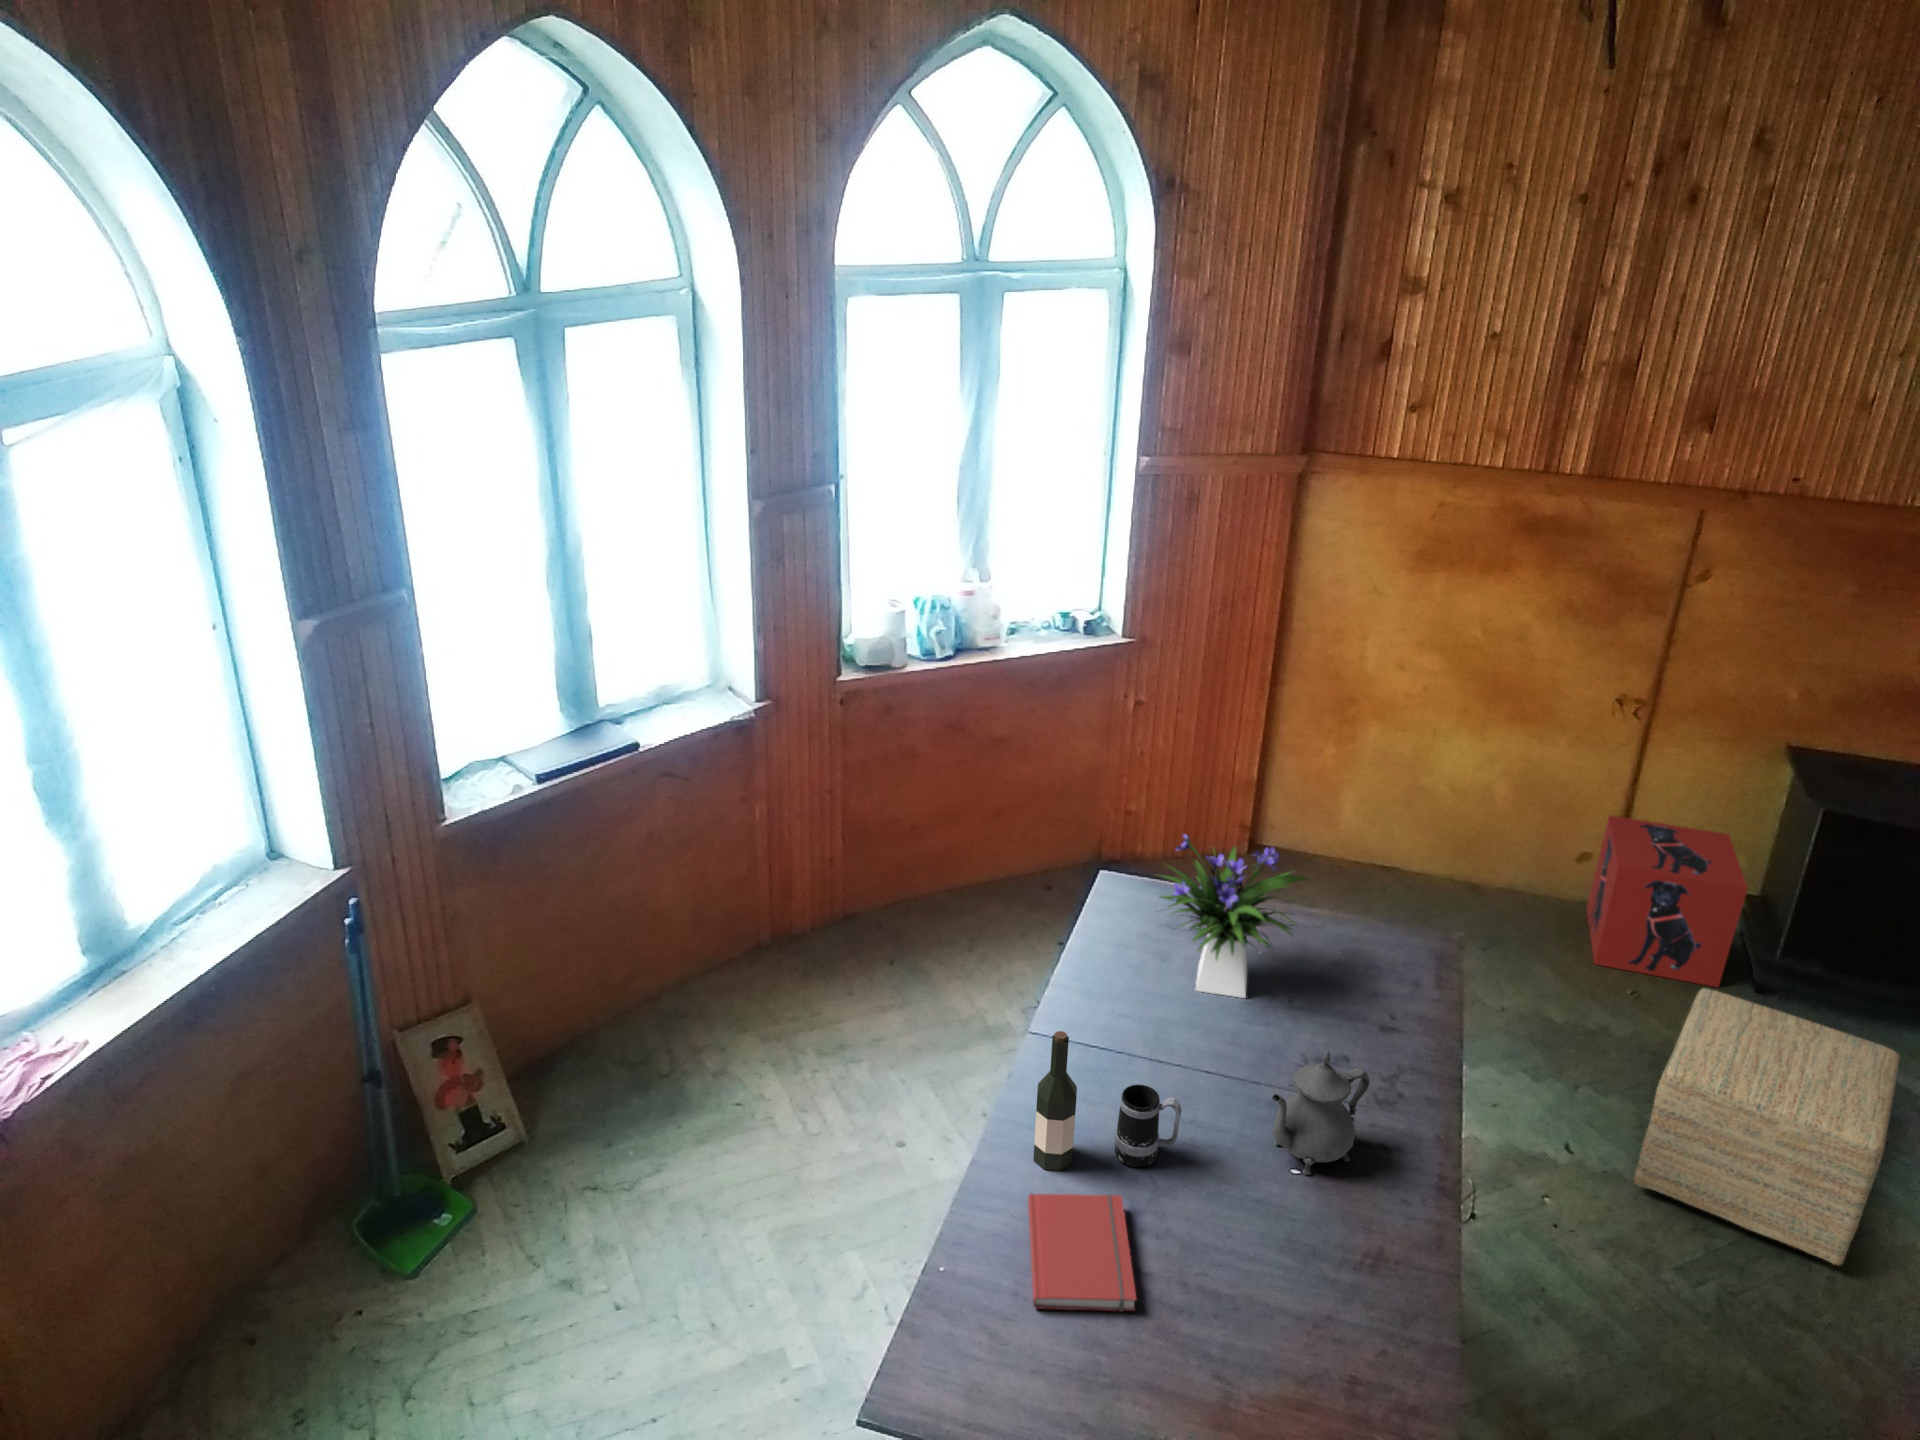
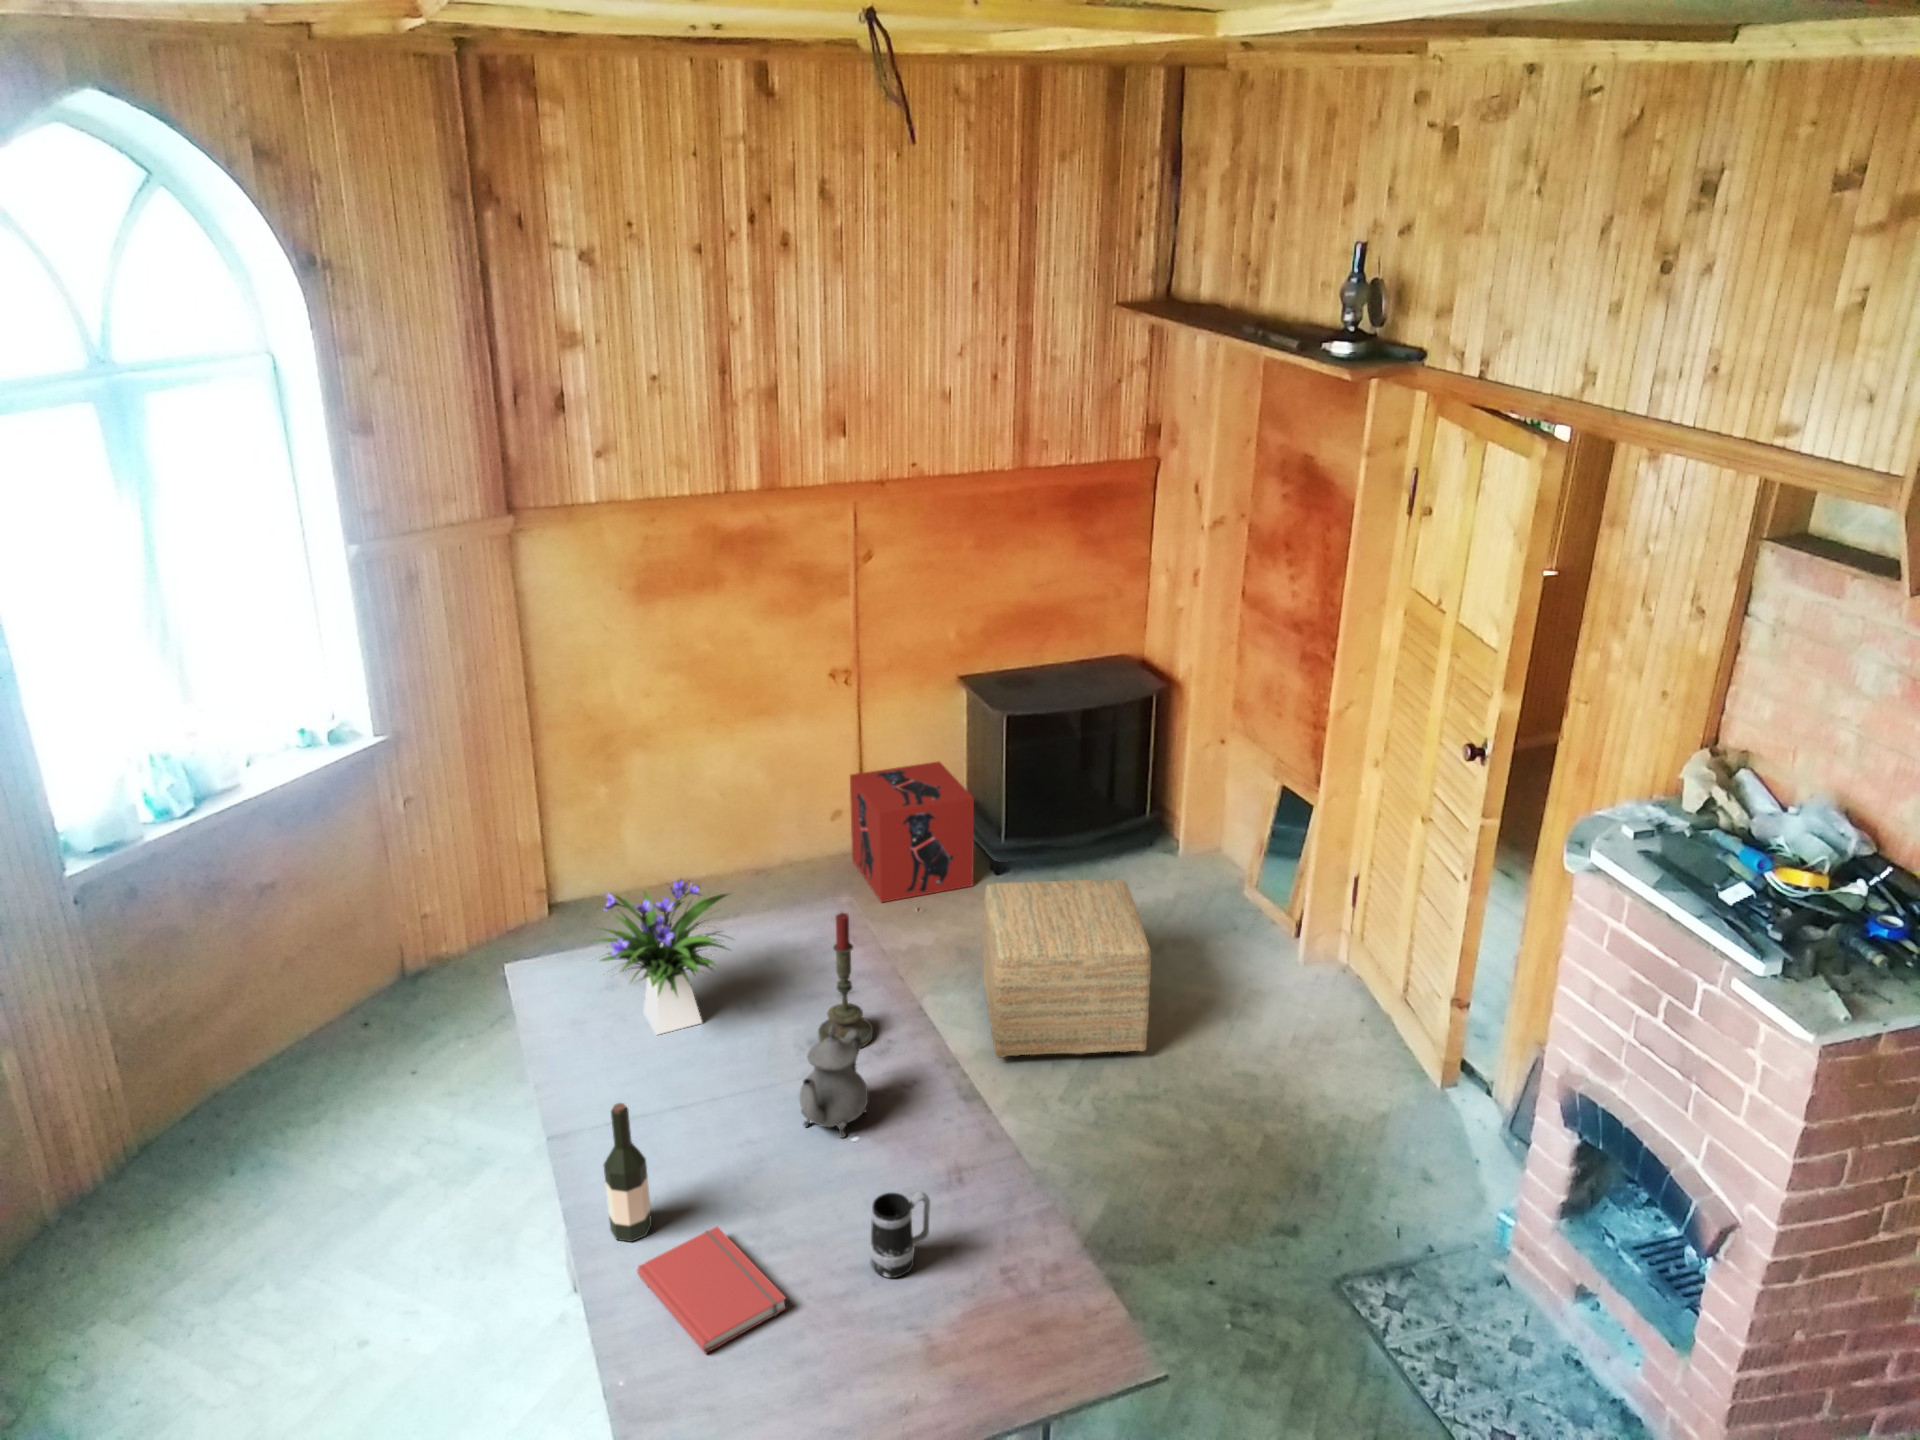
candle: none [1349,939,1414,1094] -> present [818,913,873,1048]
mug: present [1115,1085,1182,1167] -> present [870,1192,930,1278]

